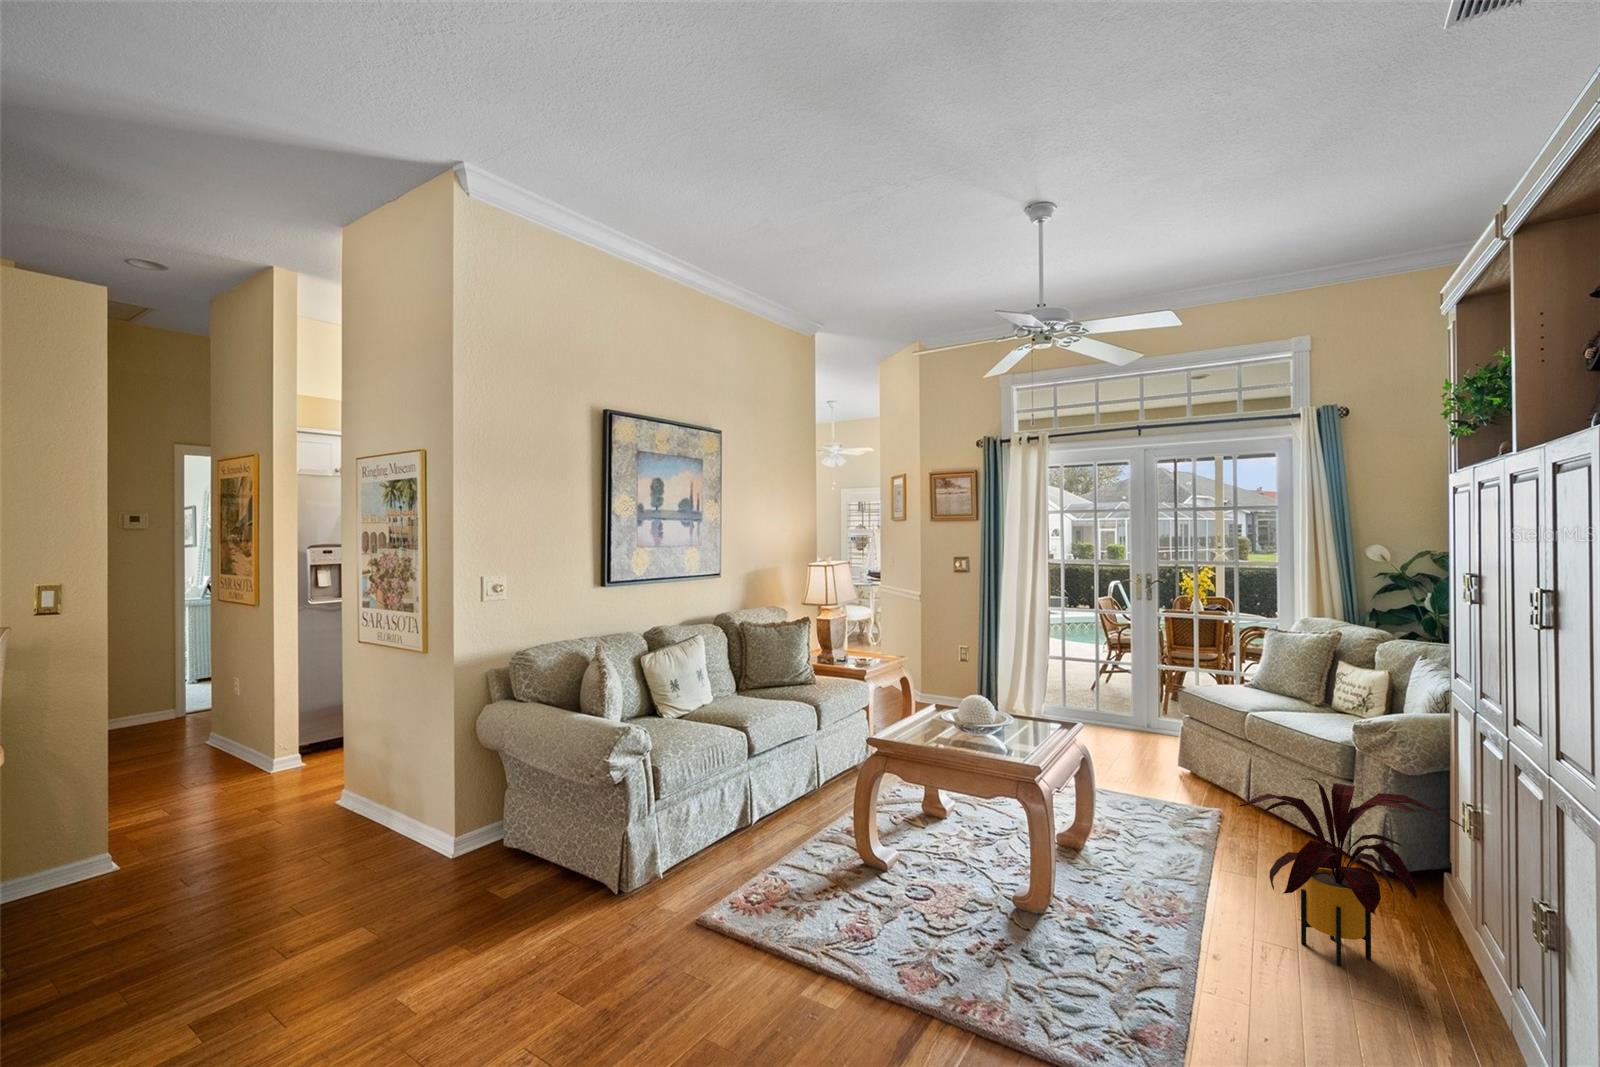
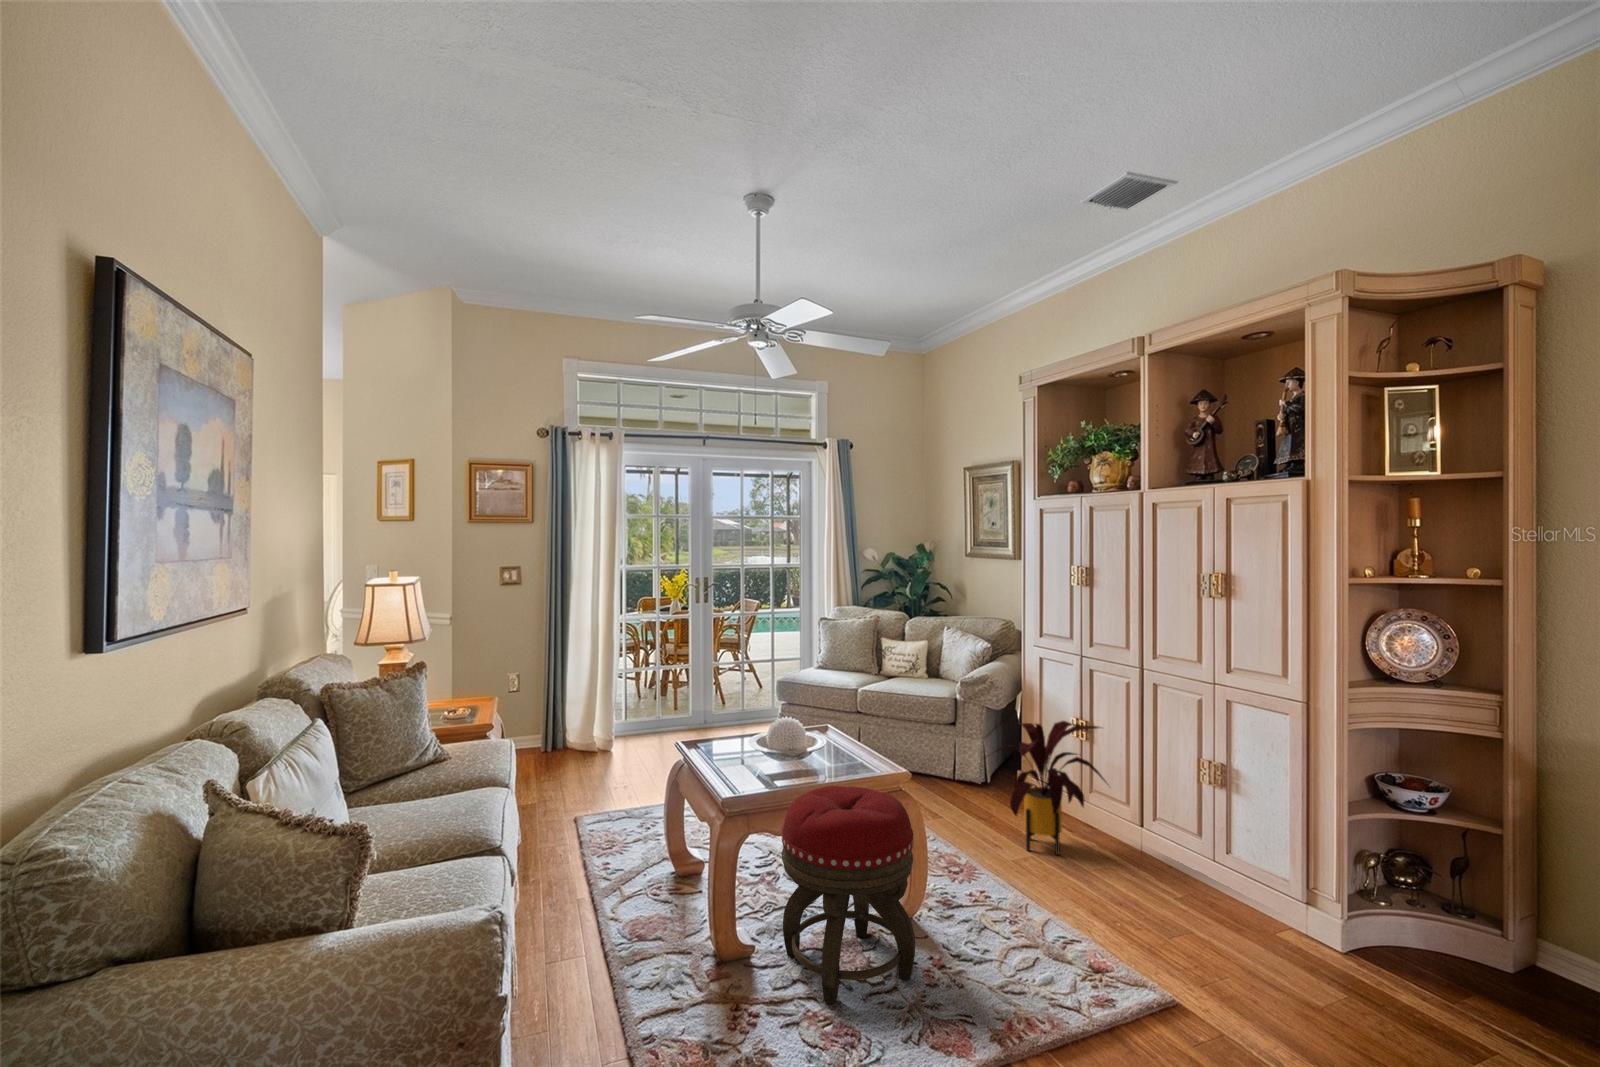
footstool: none [880,756,997,940] -> present [782,786,915,1004]

